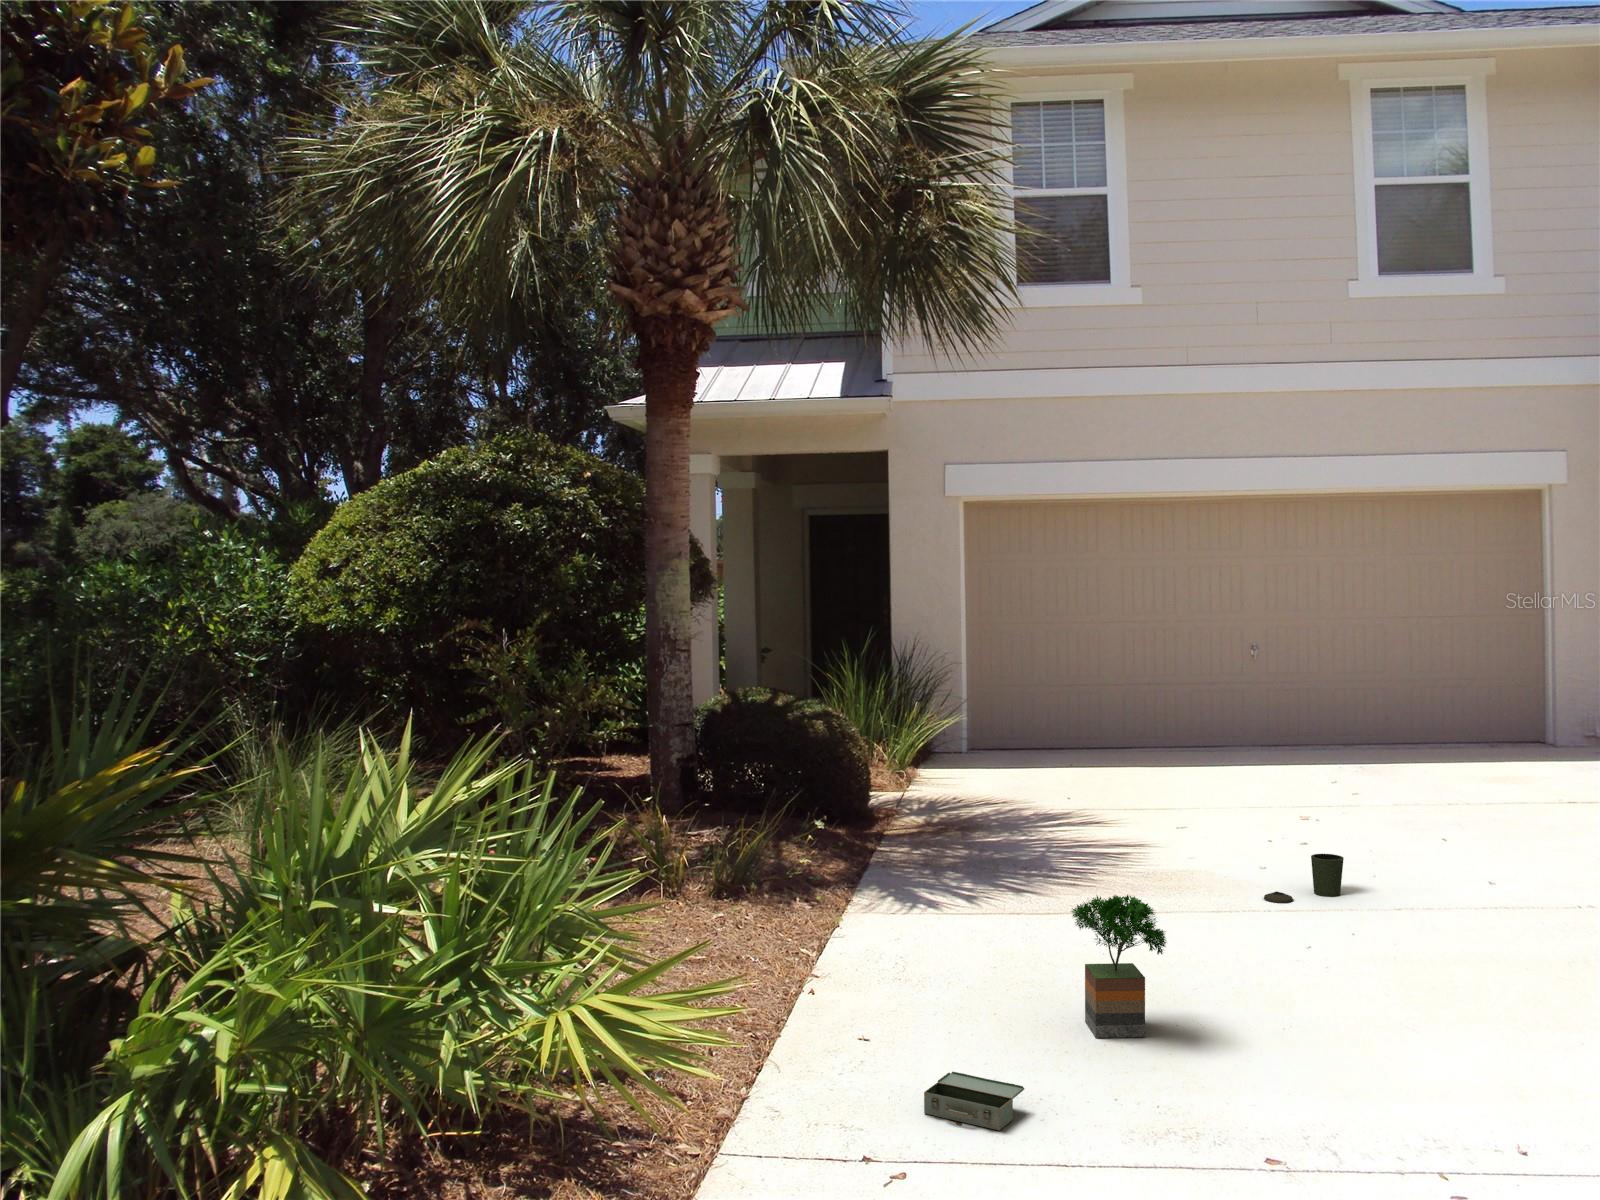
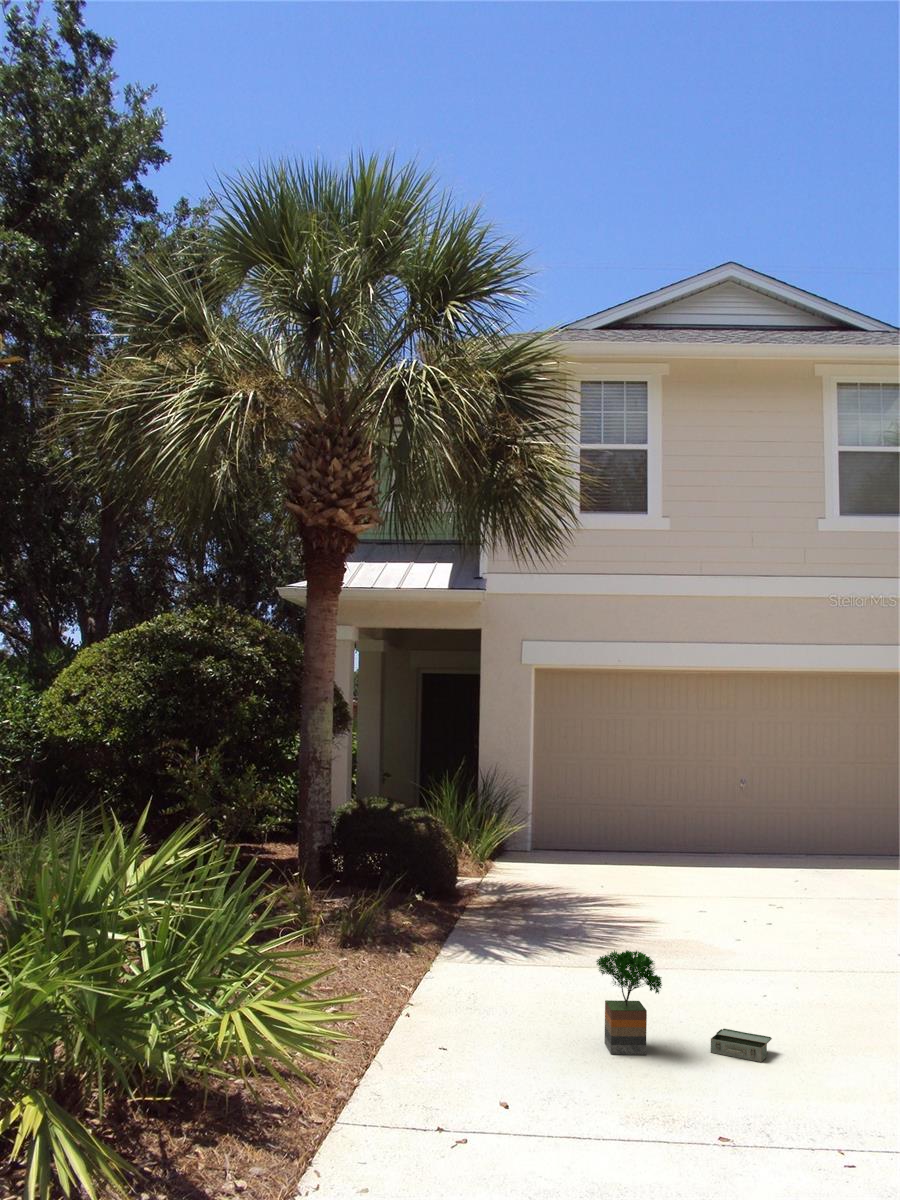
trash can: present [1264,854,1344,903] -> none [744,931,802,966]
toolbox: present [924,1072,1024,1130] -> present [711,1029,772,1062]

